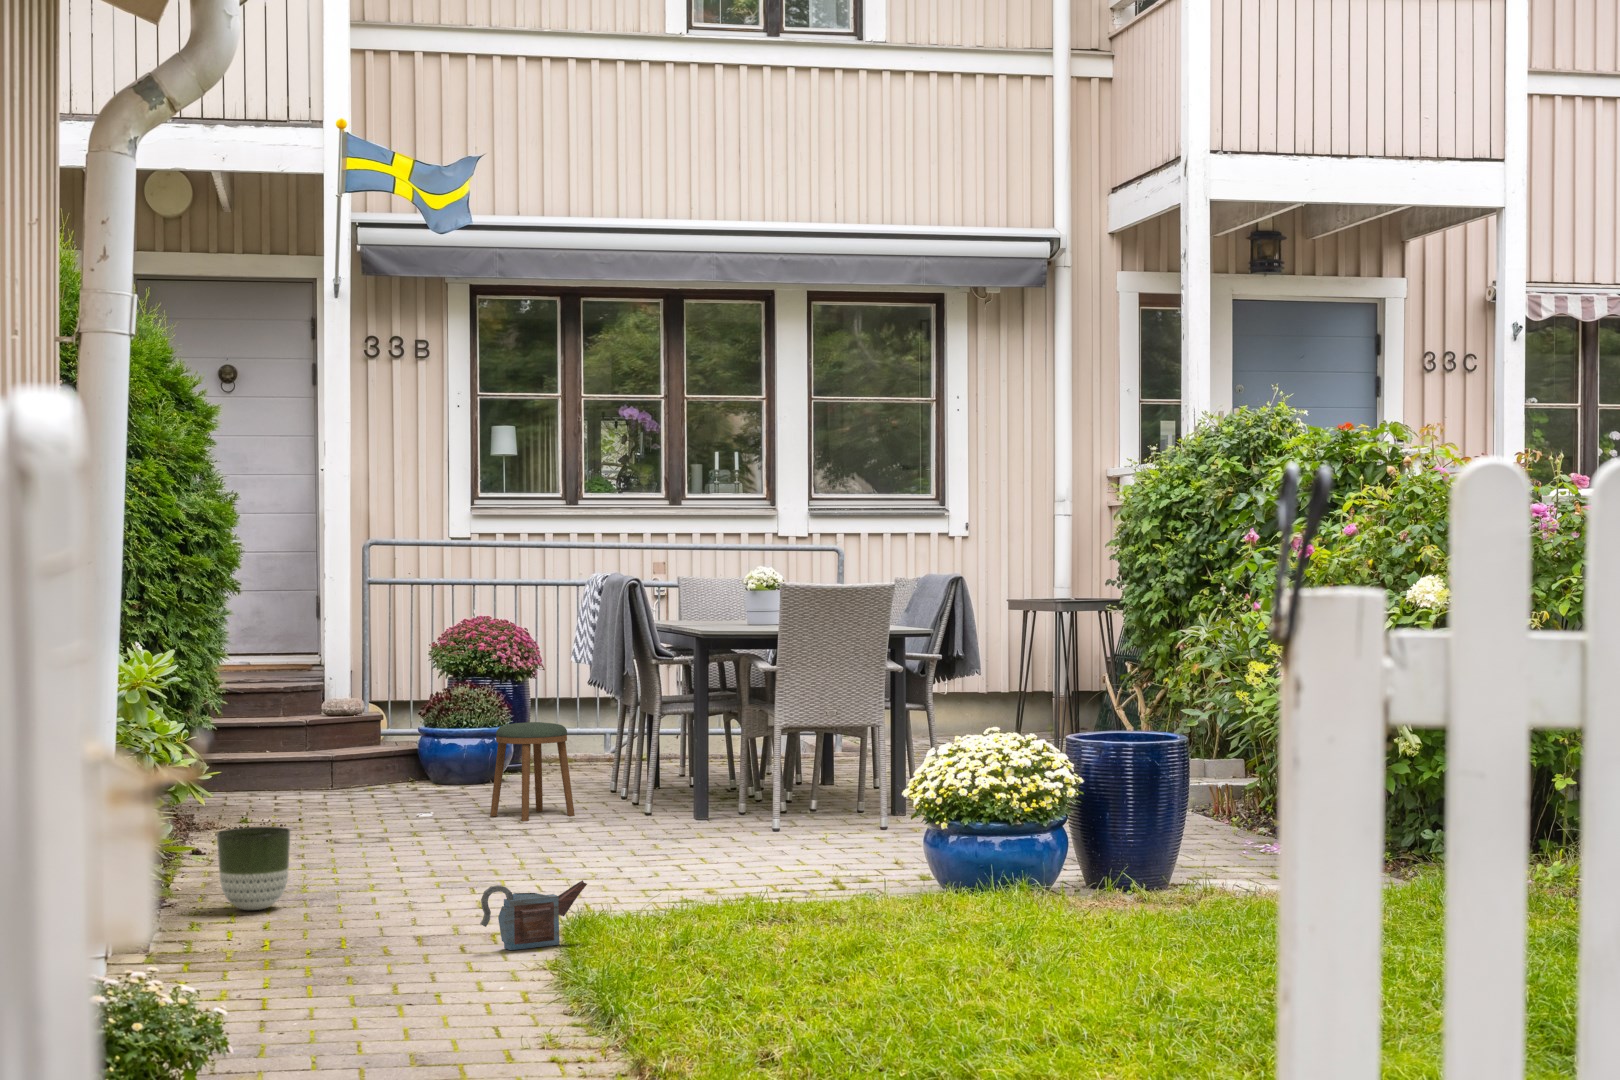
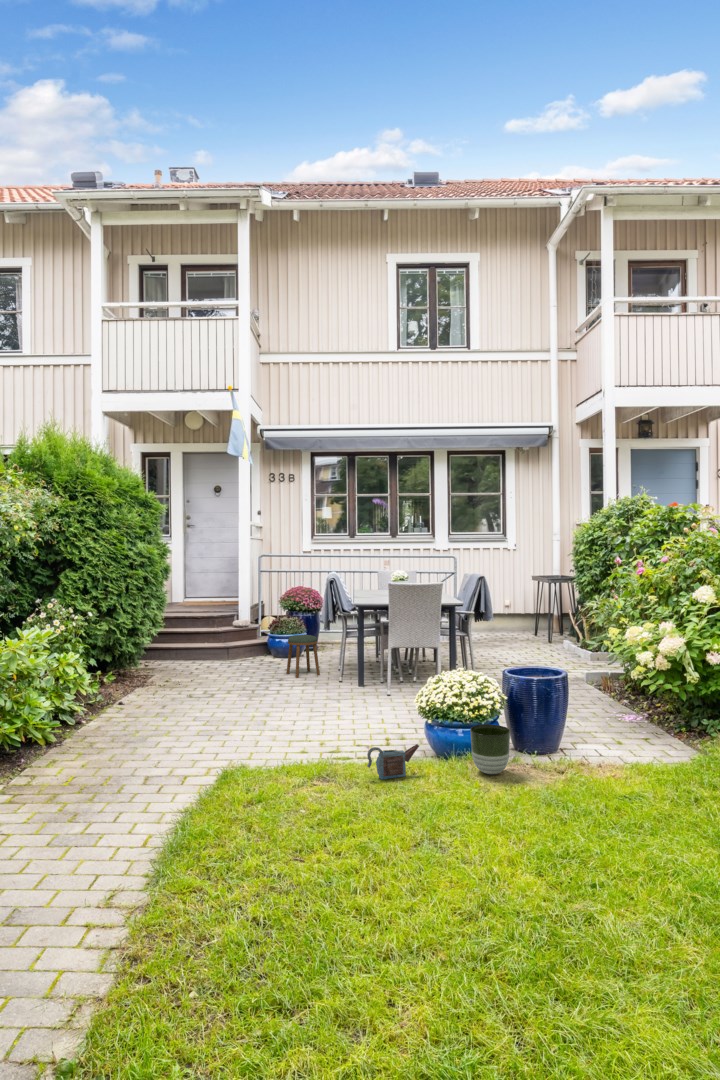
planter: present [217,827,290,910] -> present [470,724,510,774]
watering can: present [480,880,587,950] -> present [367,744,419,779]

